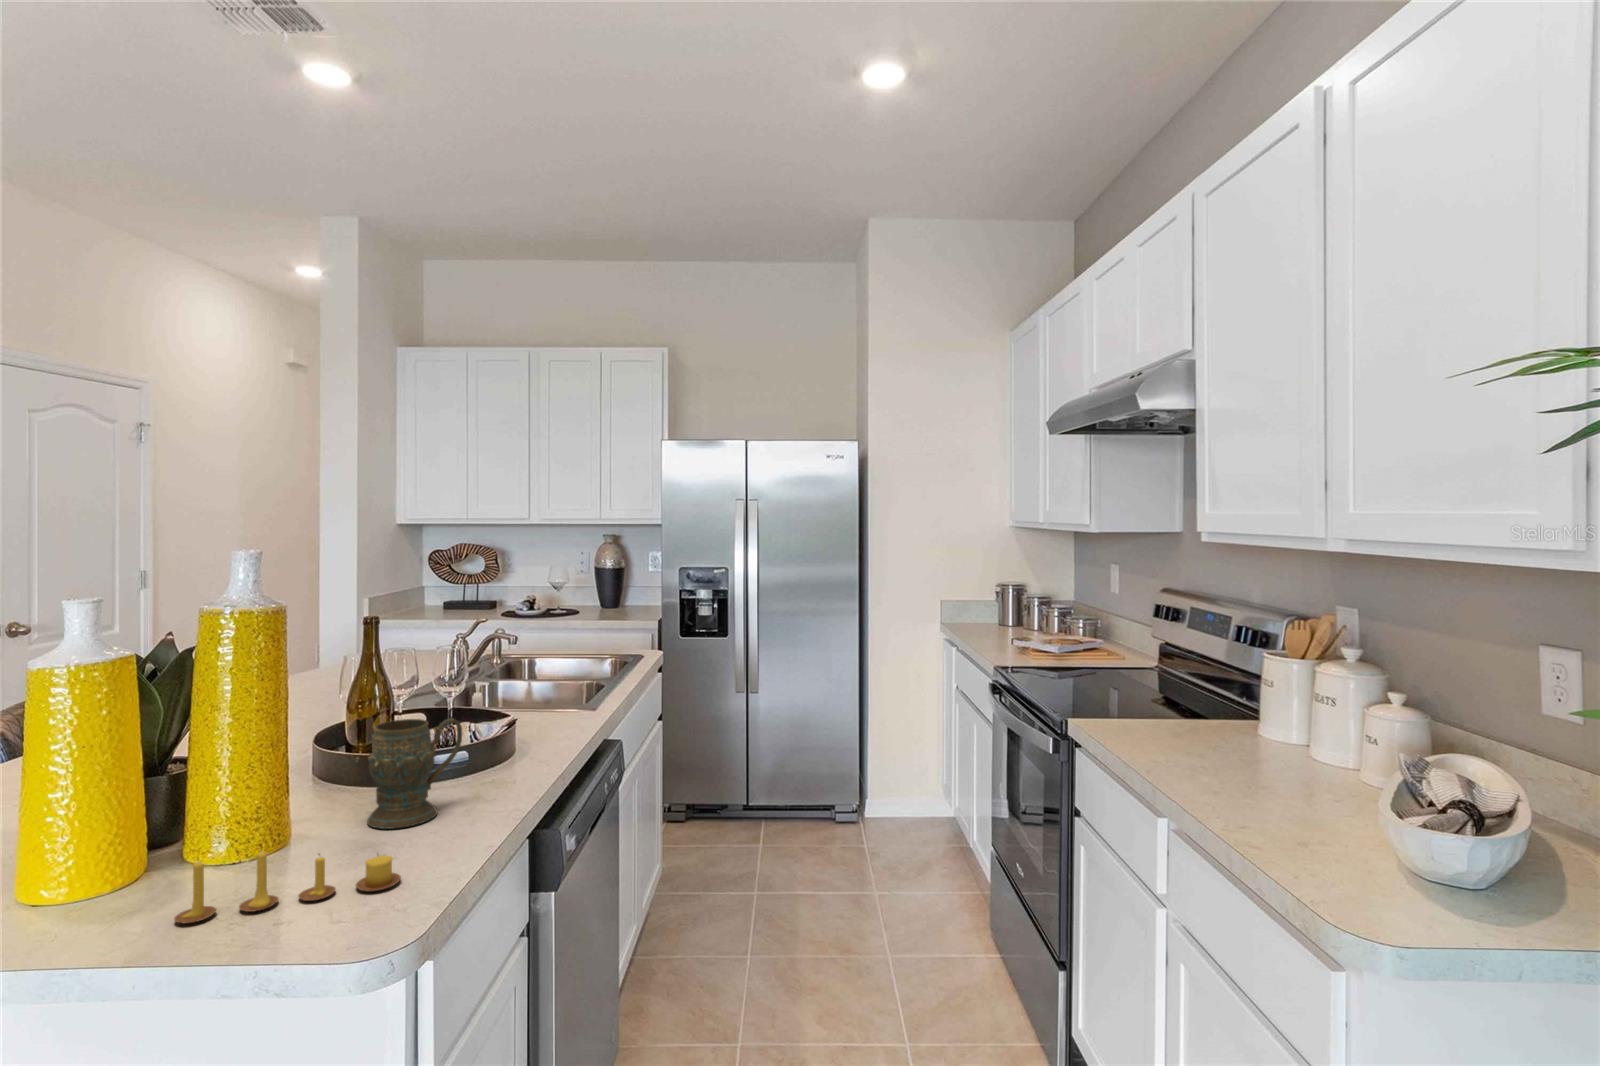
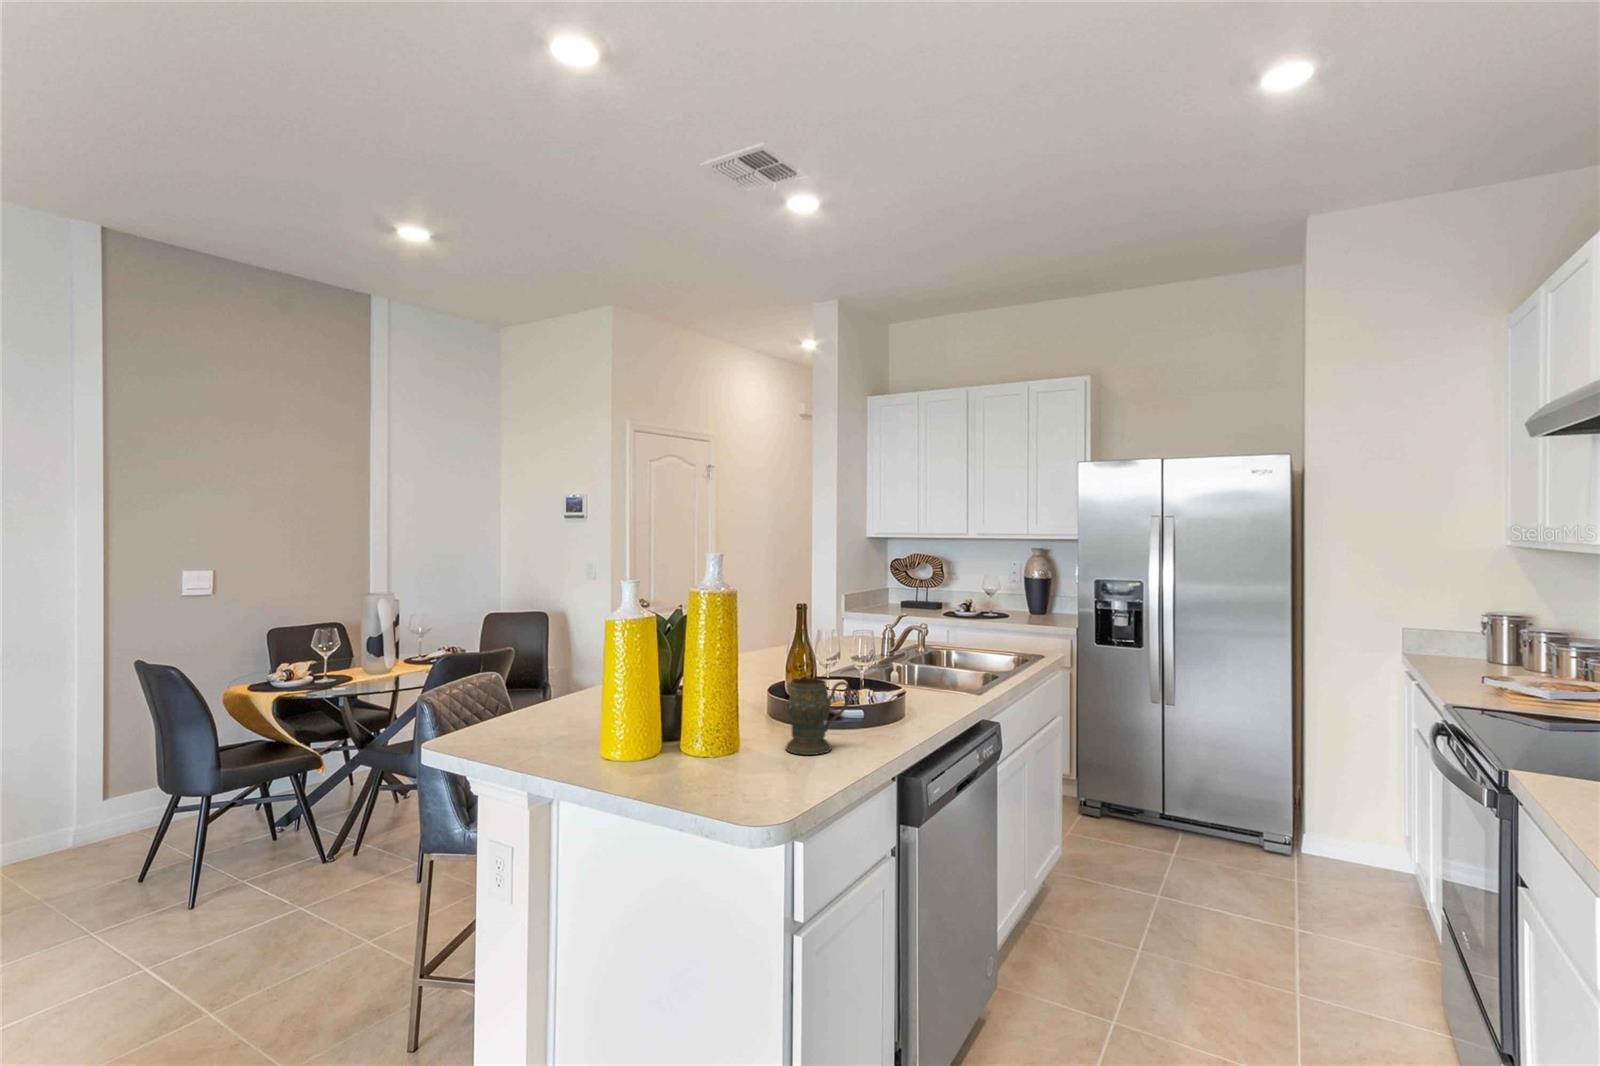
candle: present [174,852,401,923] -> none [664,745,792,790]

